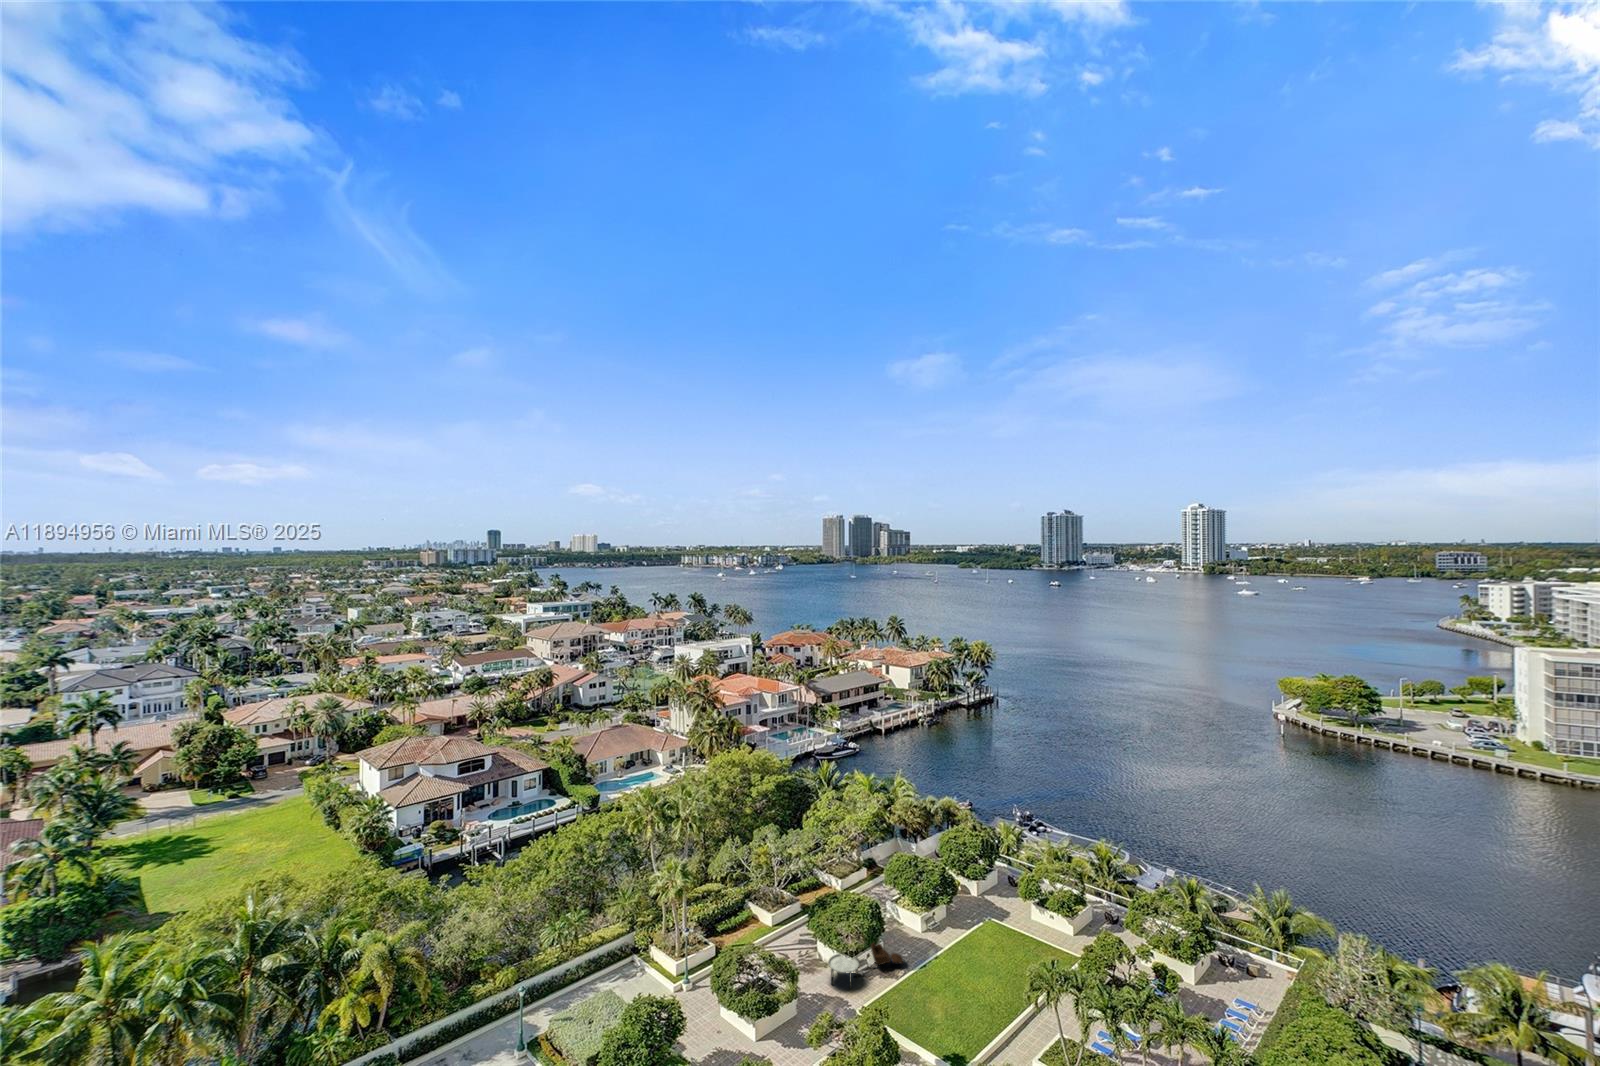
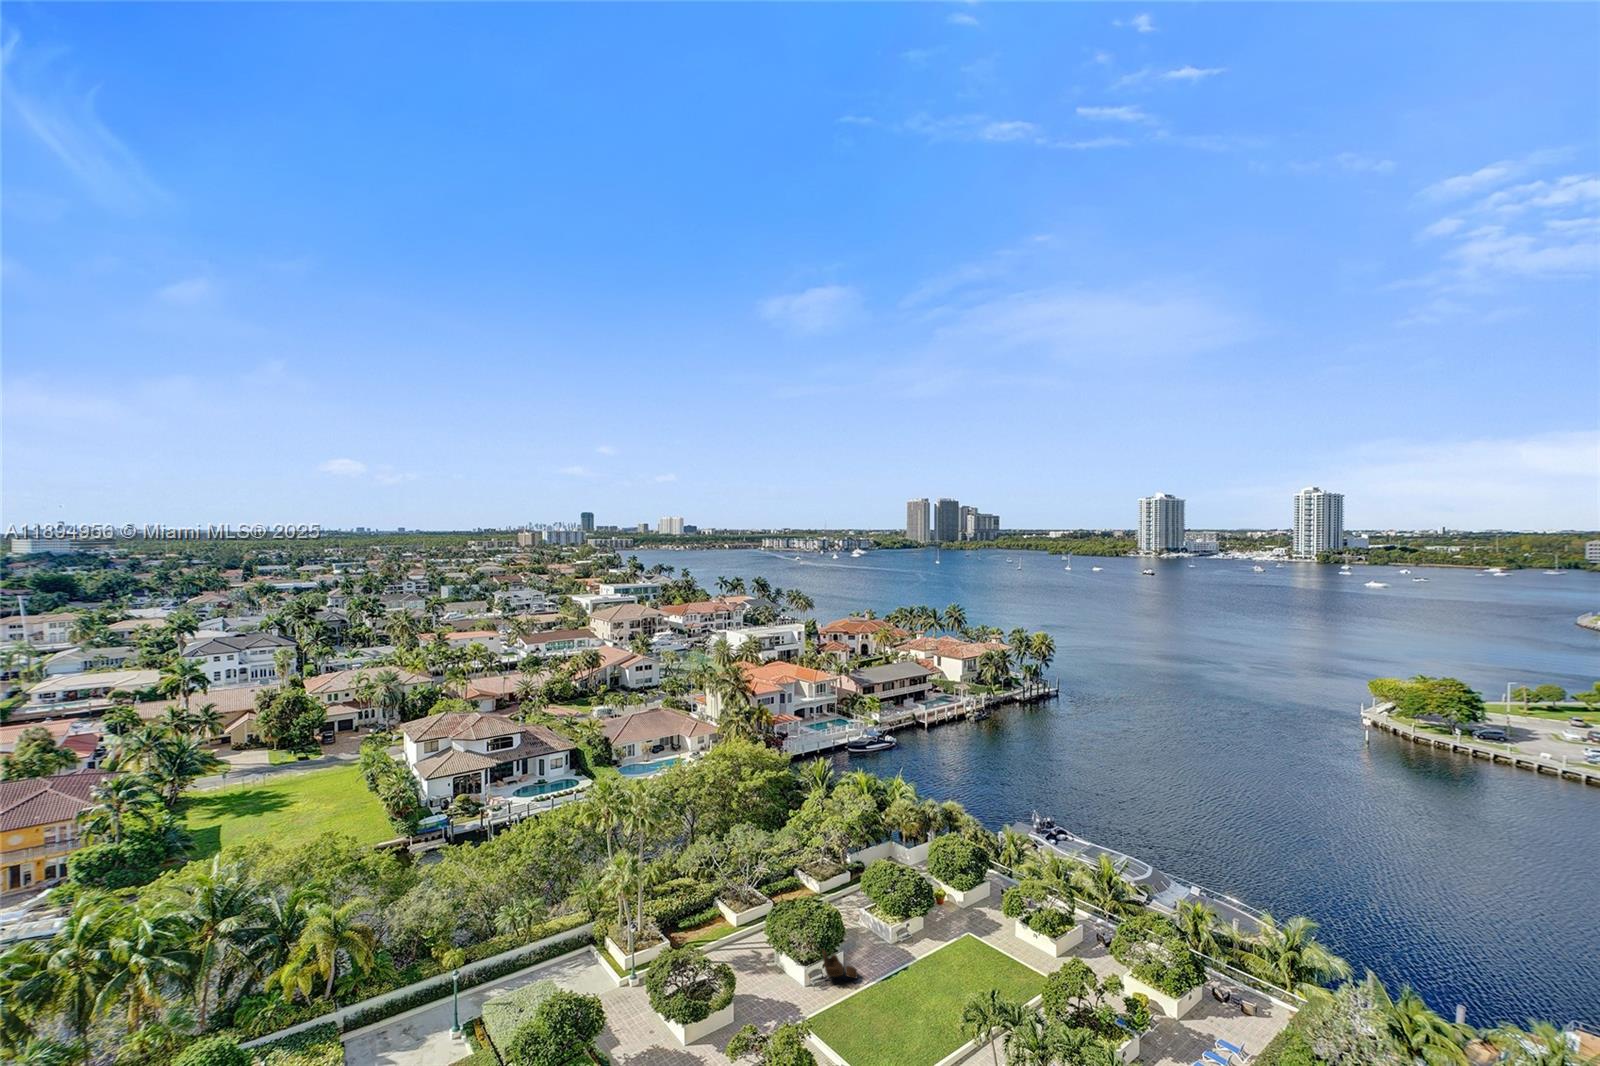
round table: present [828,953,860,988] -> none [775,962,809,1001]

